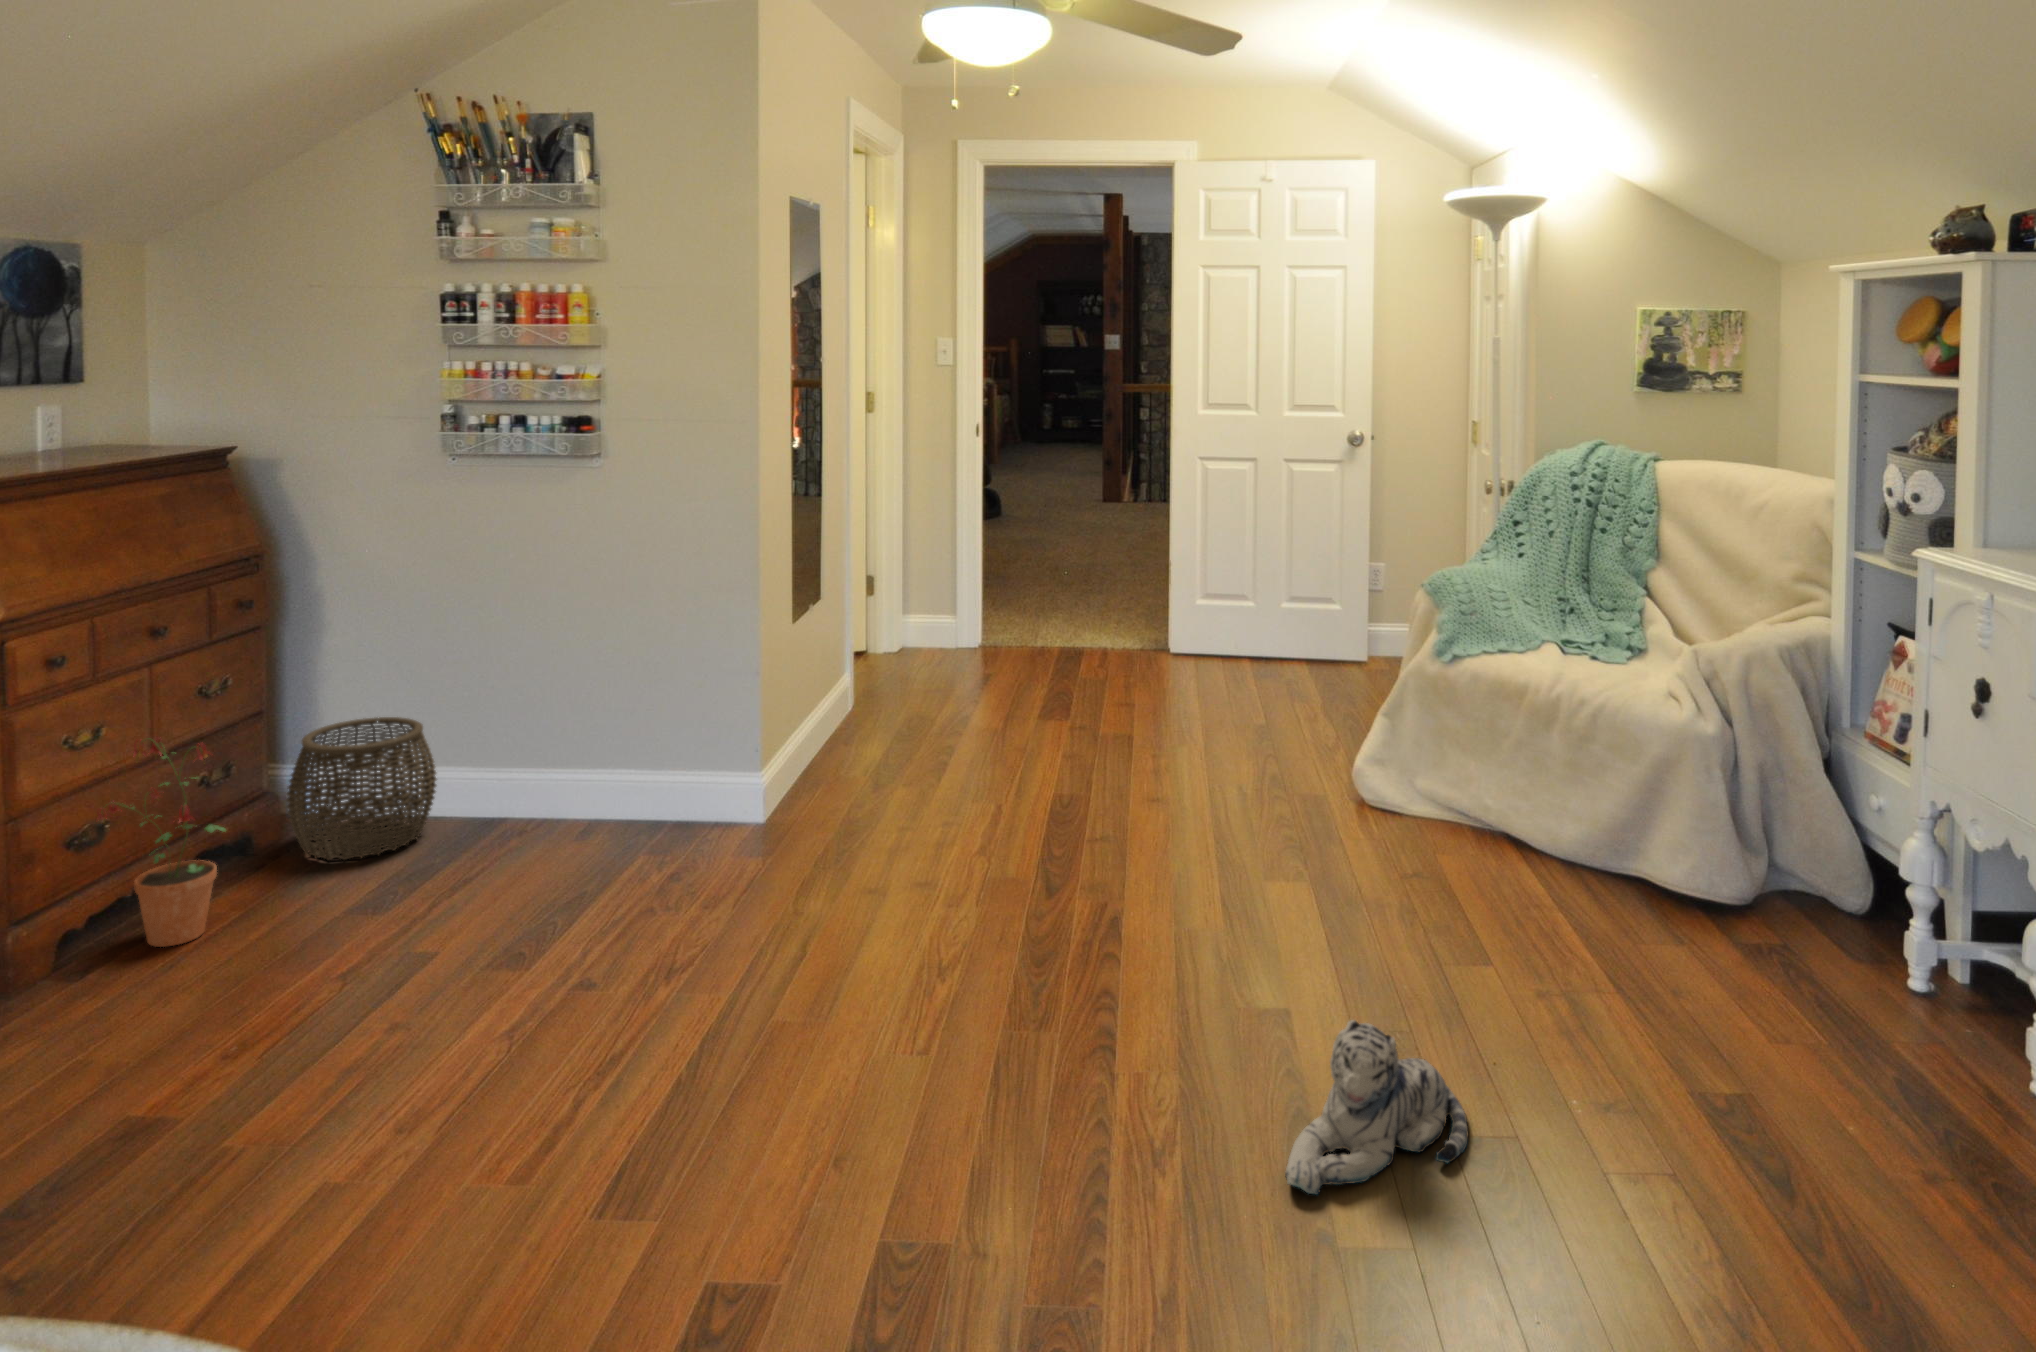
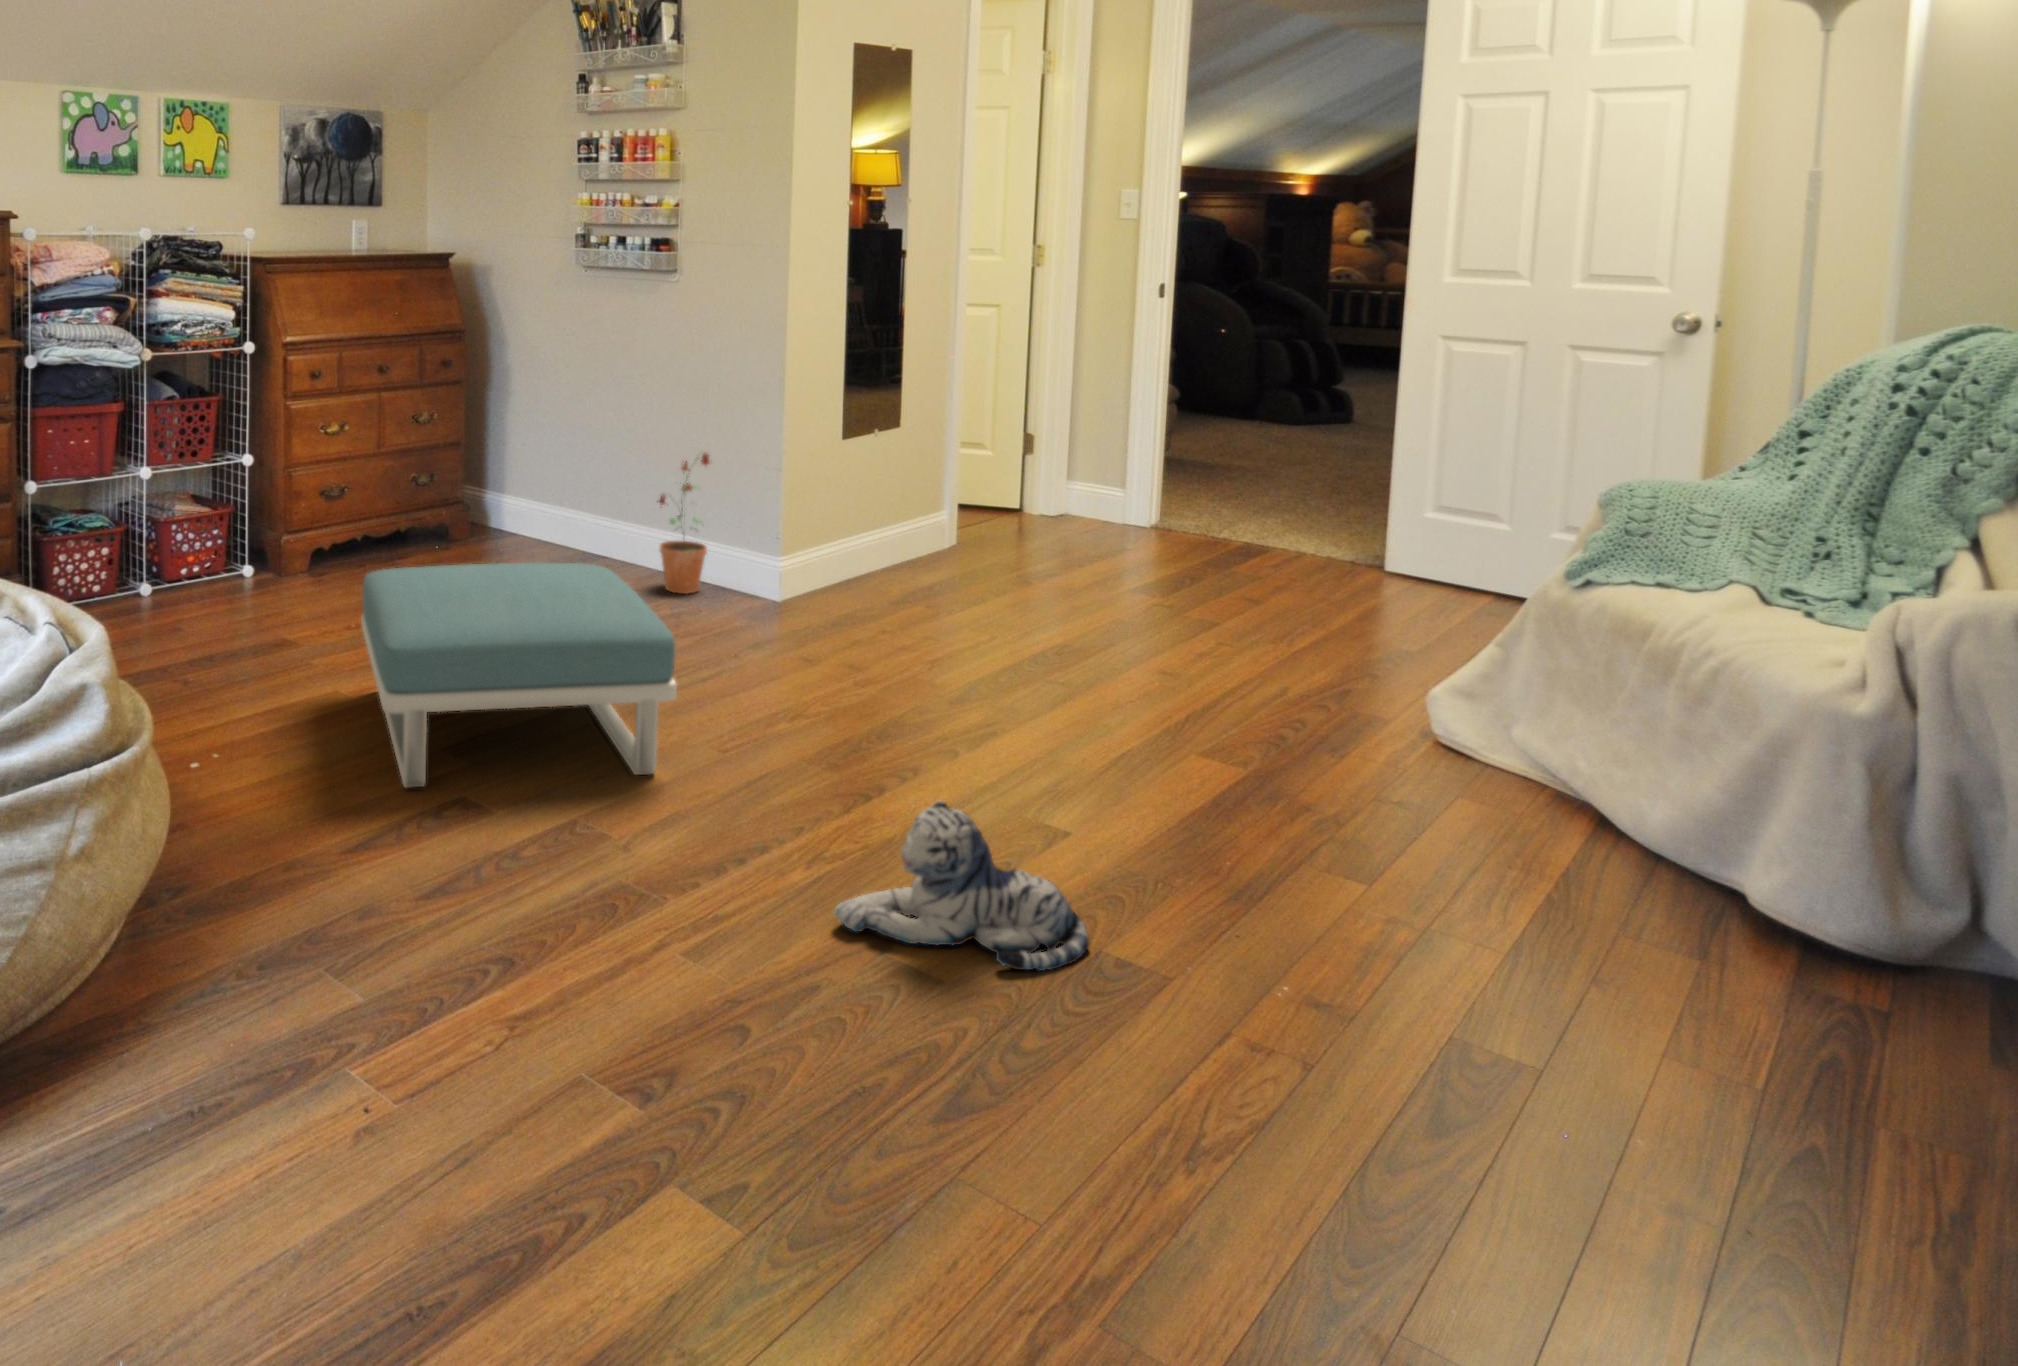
woven basket: present [286,717,437,860] -> none [464,461,562,558]
potted plant: present [97,738,226,947] -> present [657,453,710,594]
footstool: none [415,853,940,1271] -> present [361,563,677,788]

